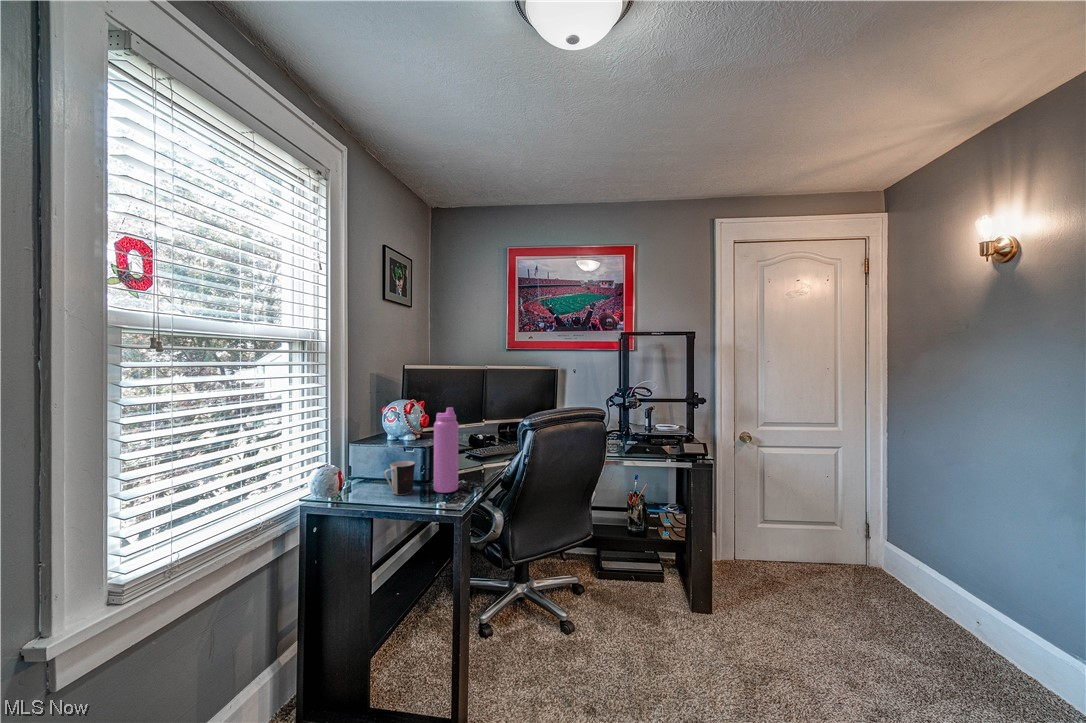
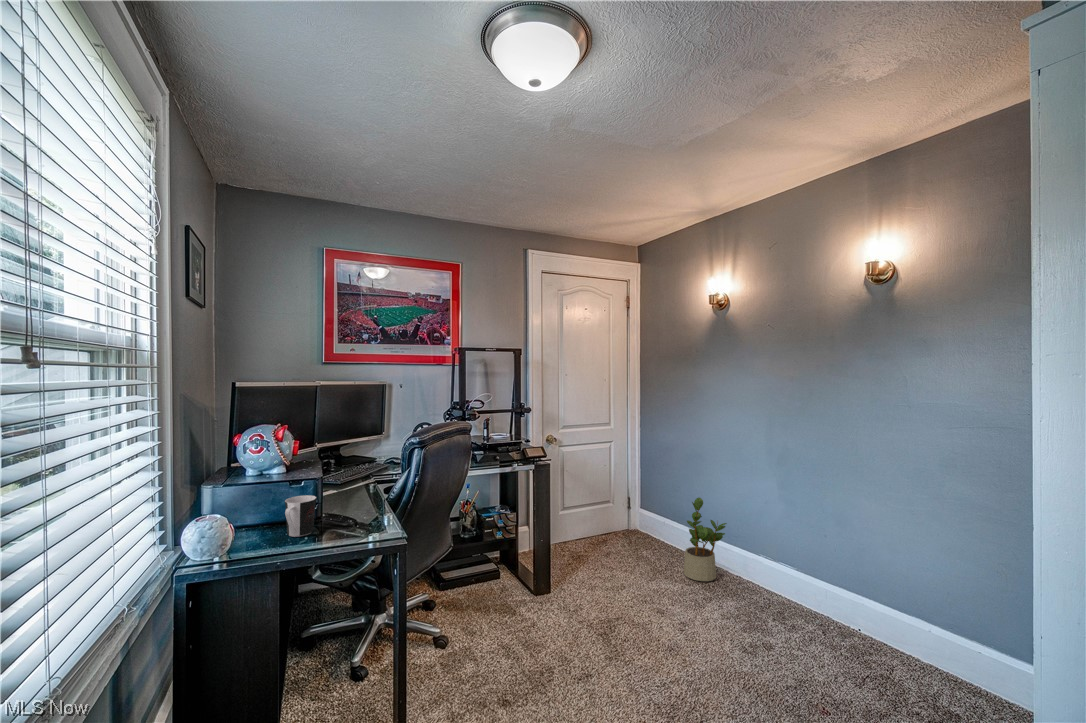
water bottle: present [434,407,458,493] -> none [336,429,366,525]
potted plant: none [929,547,1018,679] -> present [684,498,727,581]

